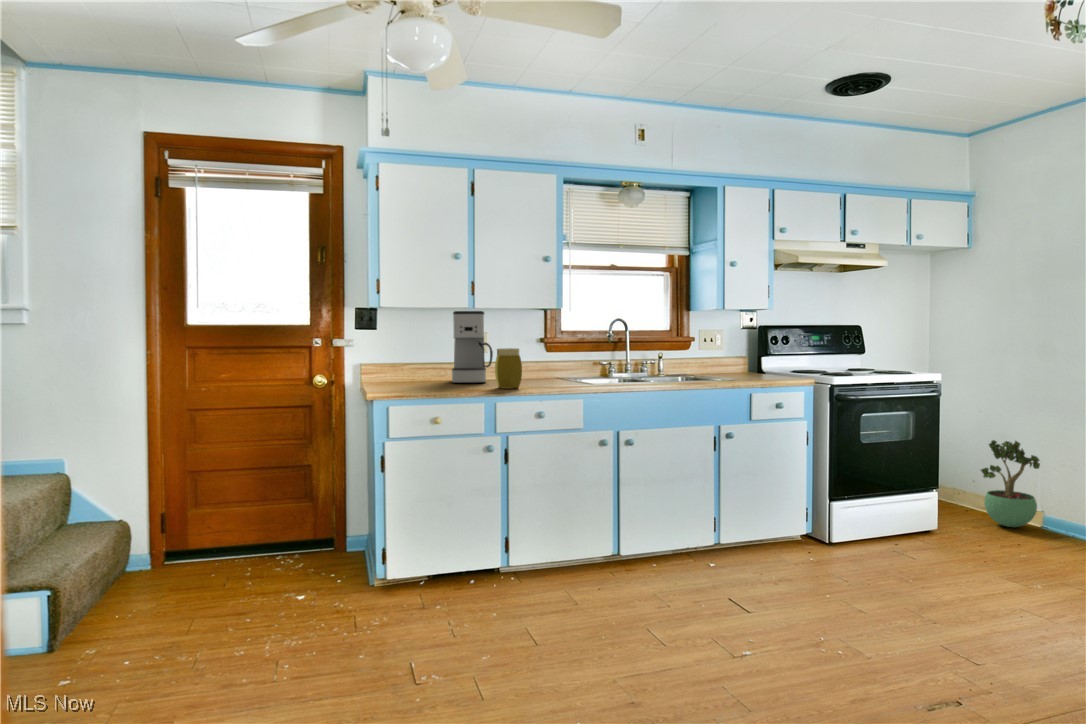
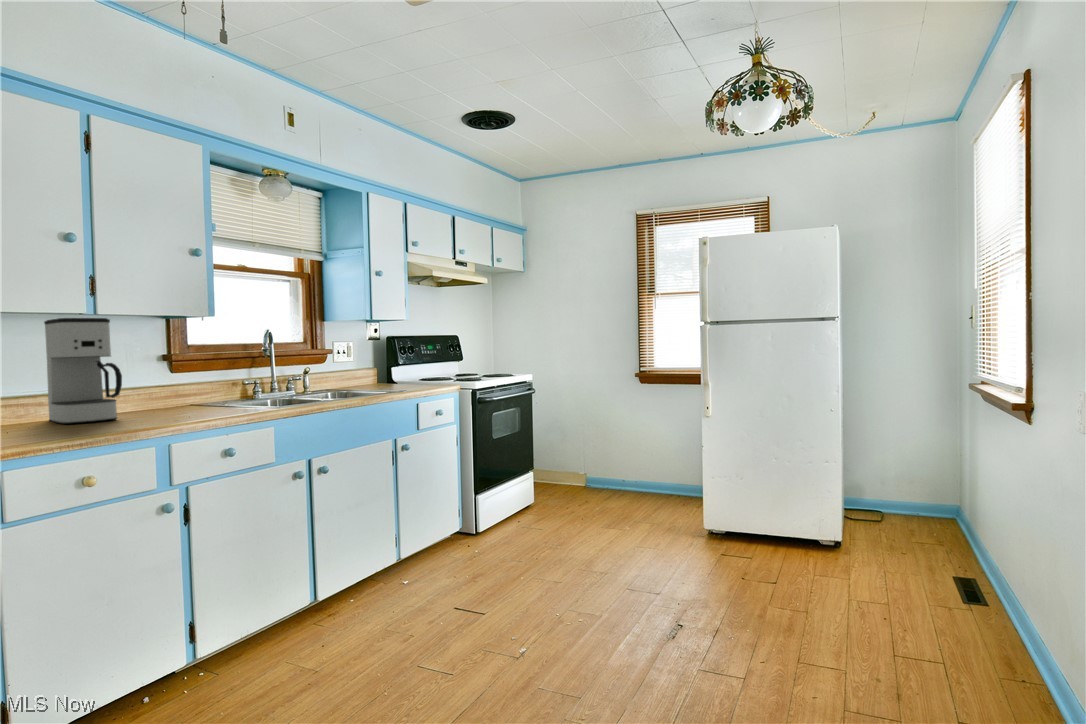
jar: present [495,348,522,389] -> none [152,368,197,423]
potted plant: present [981,440,1040,527] -> none [552,424,596,493]

